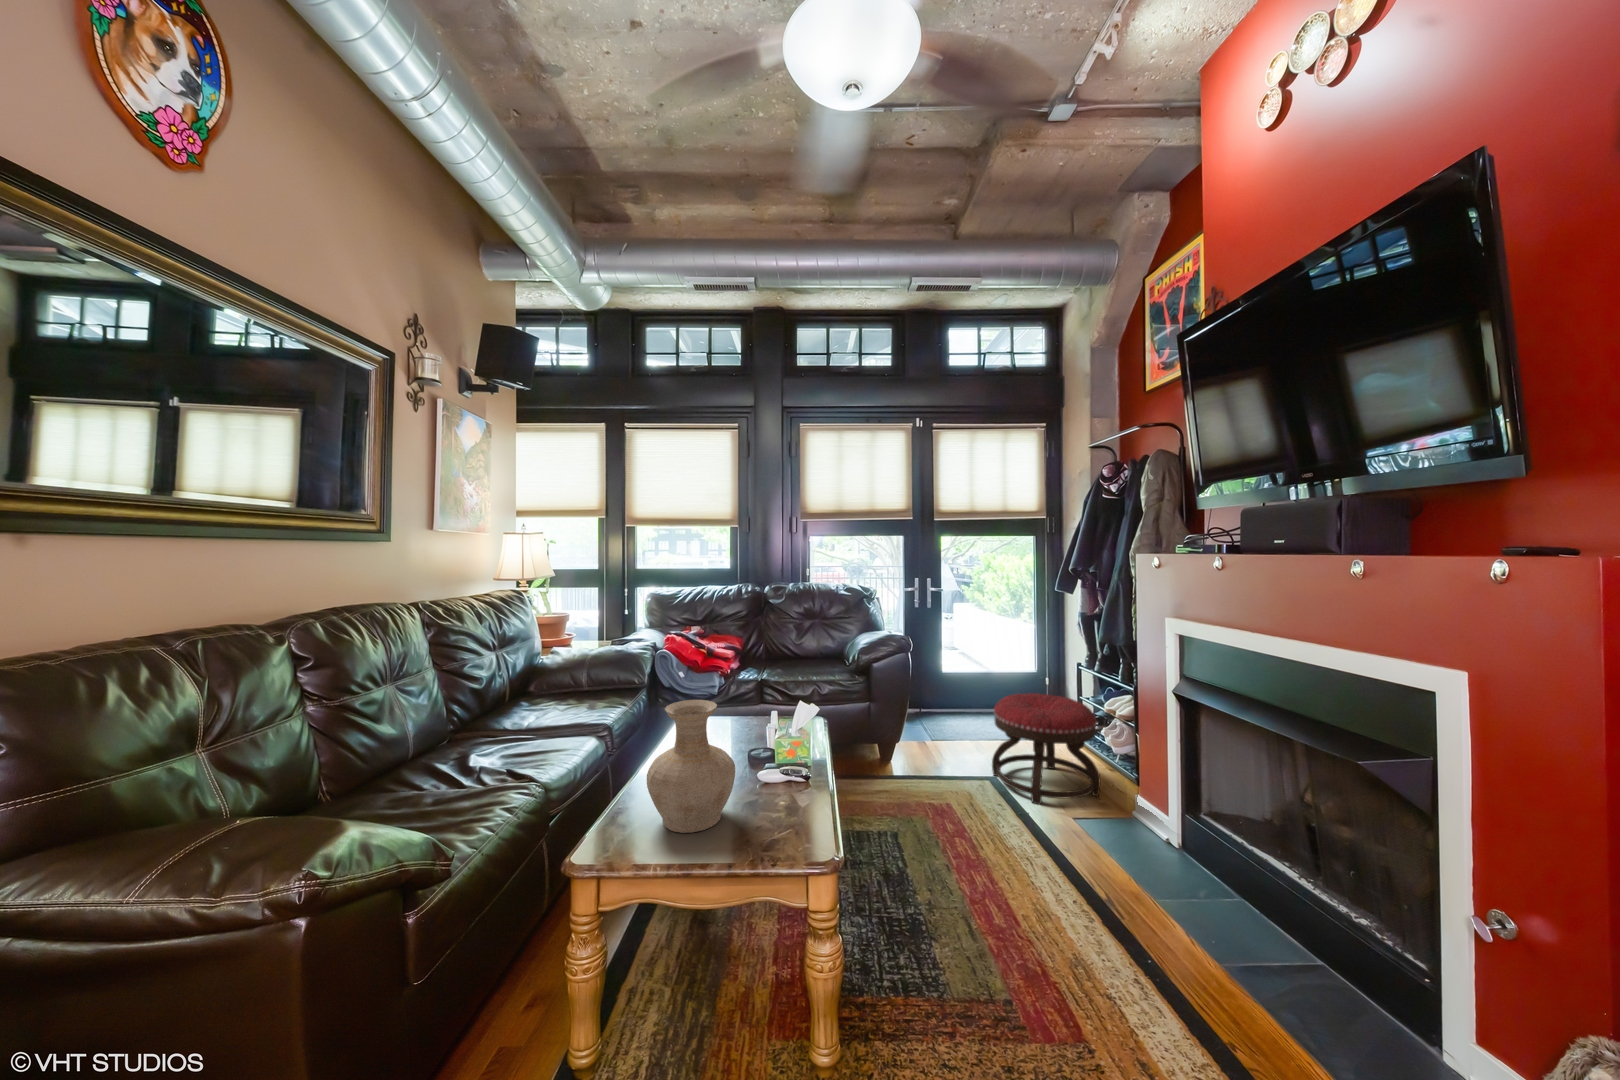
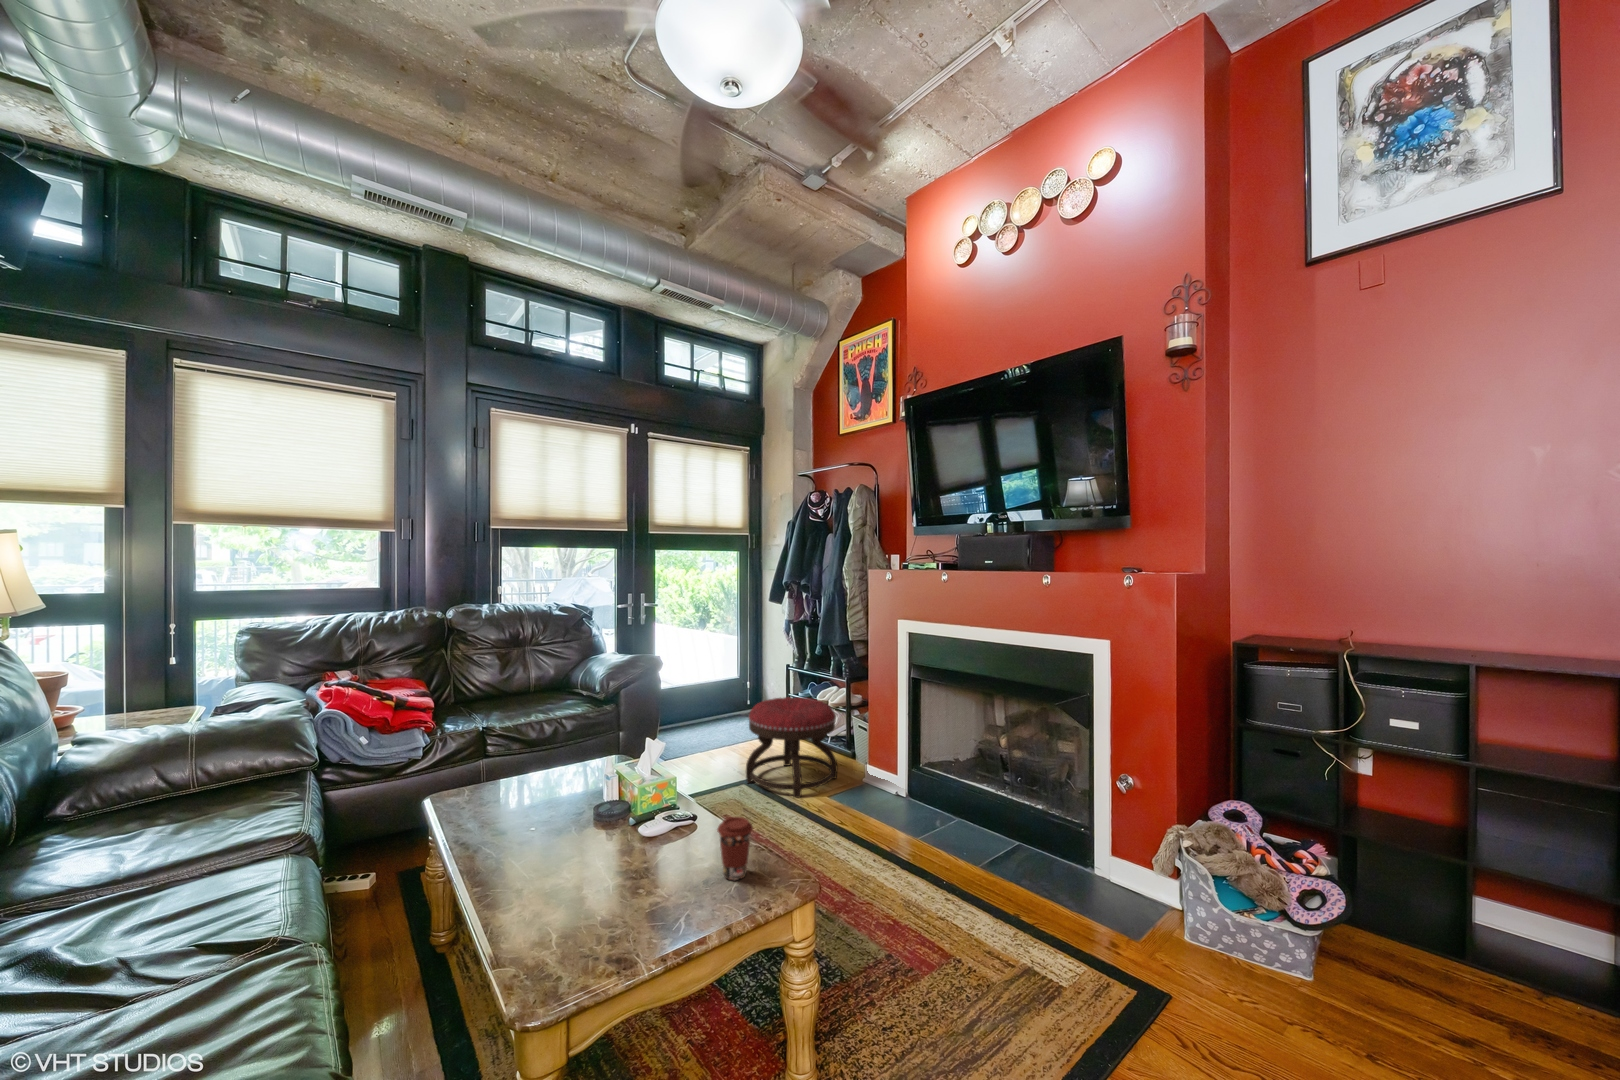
vase: present [647,700,735,833] -> none [560,745,671,912]
coffee cup: none [764,785,797,843] -> present [717,817,753,880]

